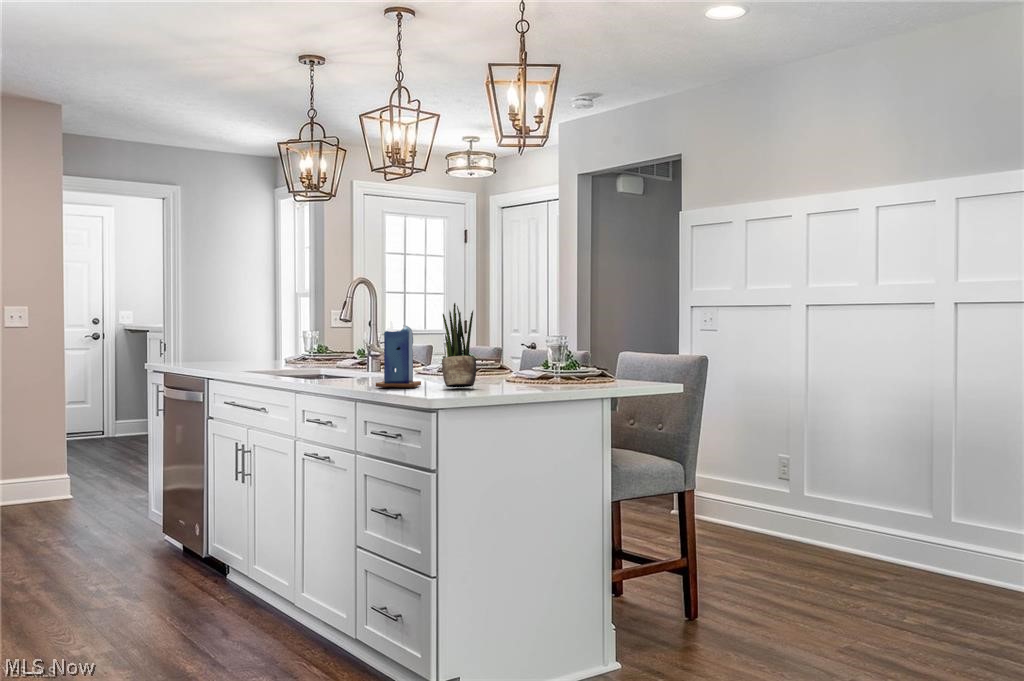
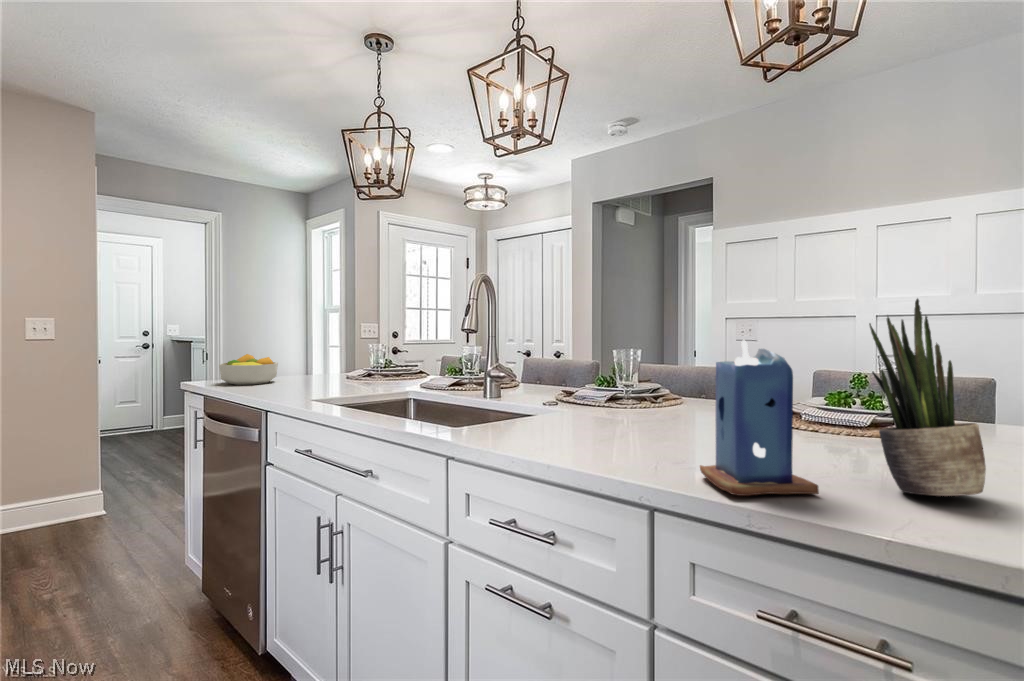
fruit bowl: none [176,339,228,366] -> present [219,354,278,385]

